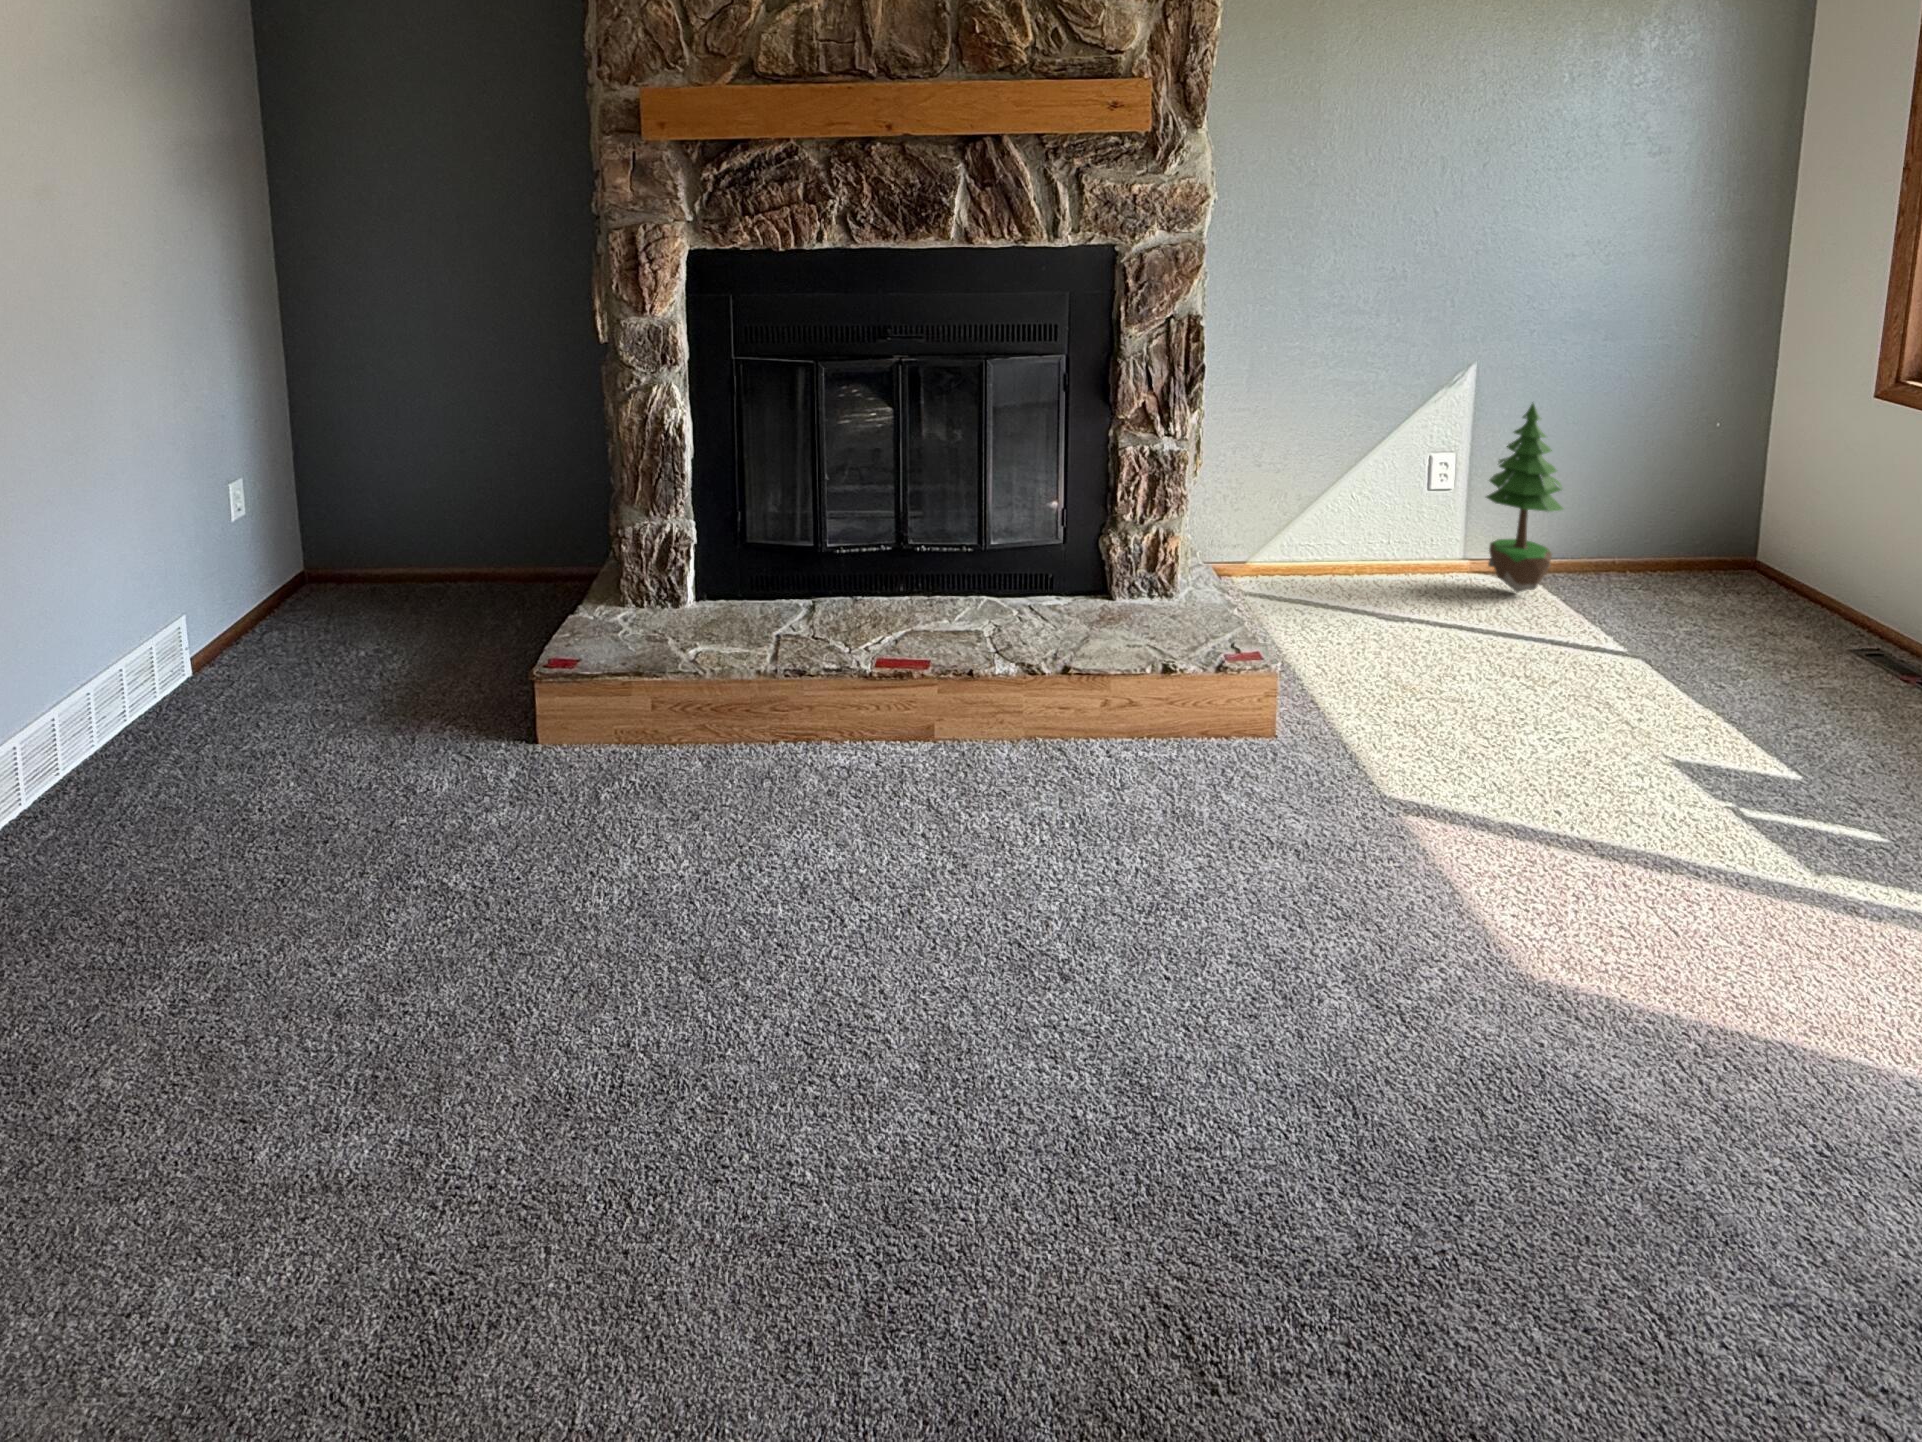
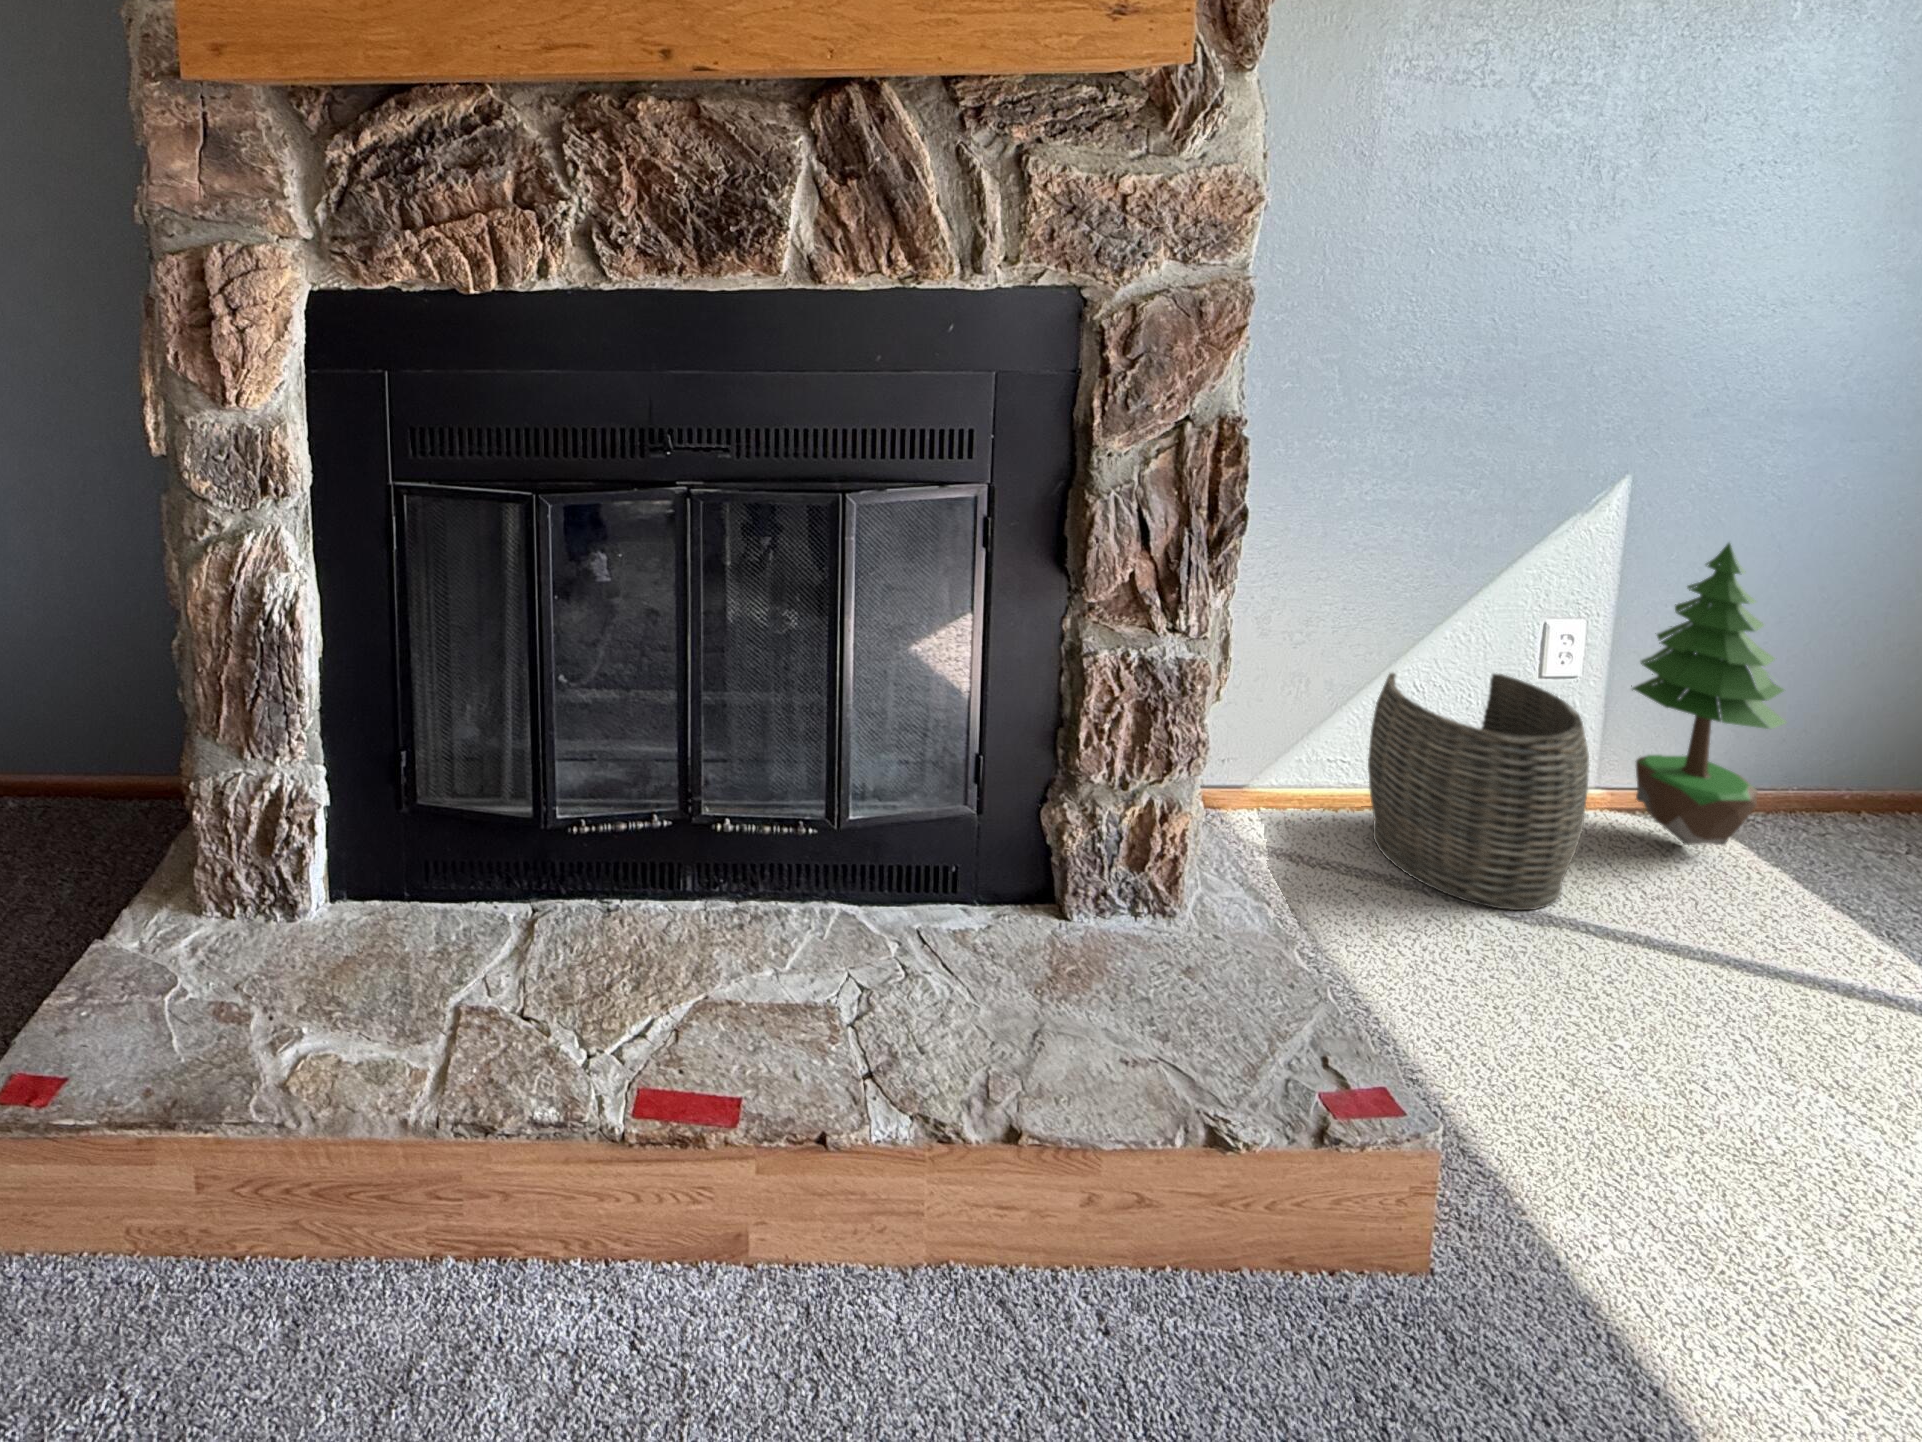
woven basket: none [1325,485,1440,620] -> present [1368,673,1589,910]

